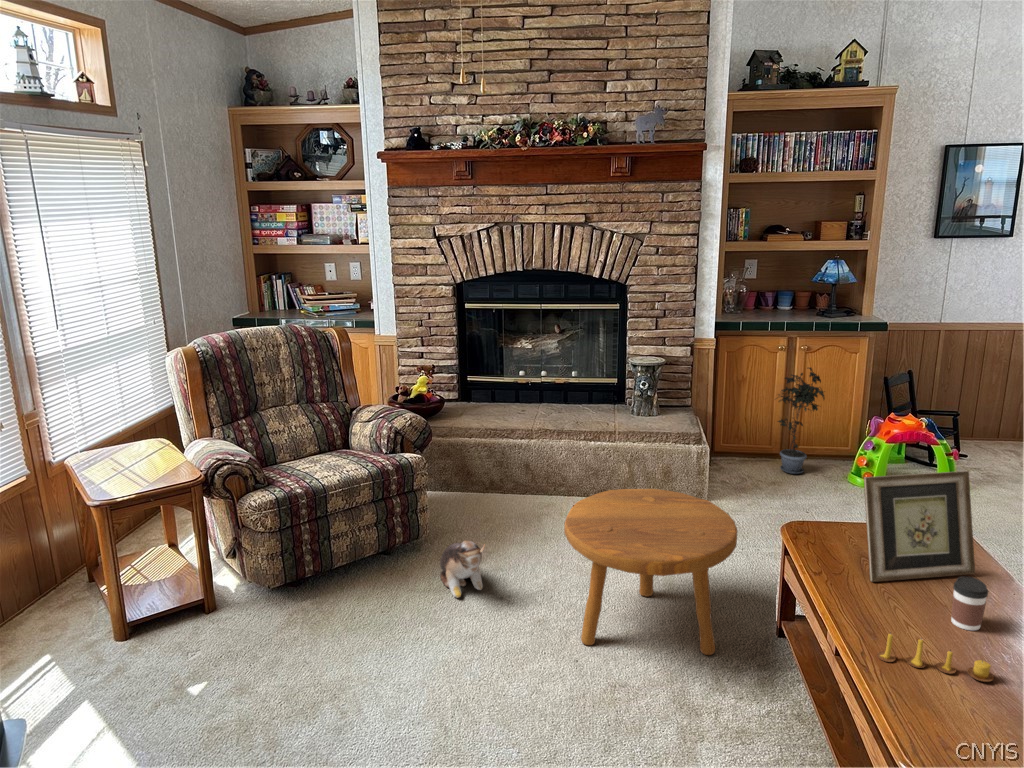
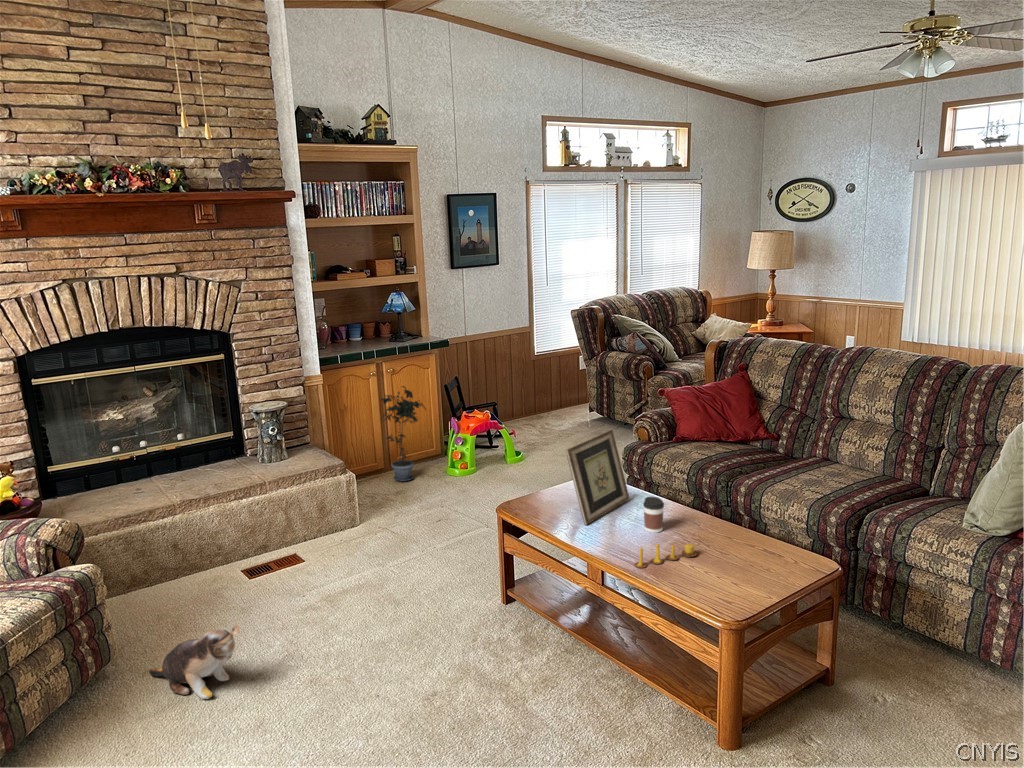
footstool: present [564,489,737,655] -> none [322,510,480,677]

